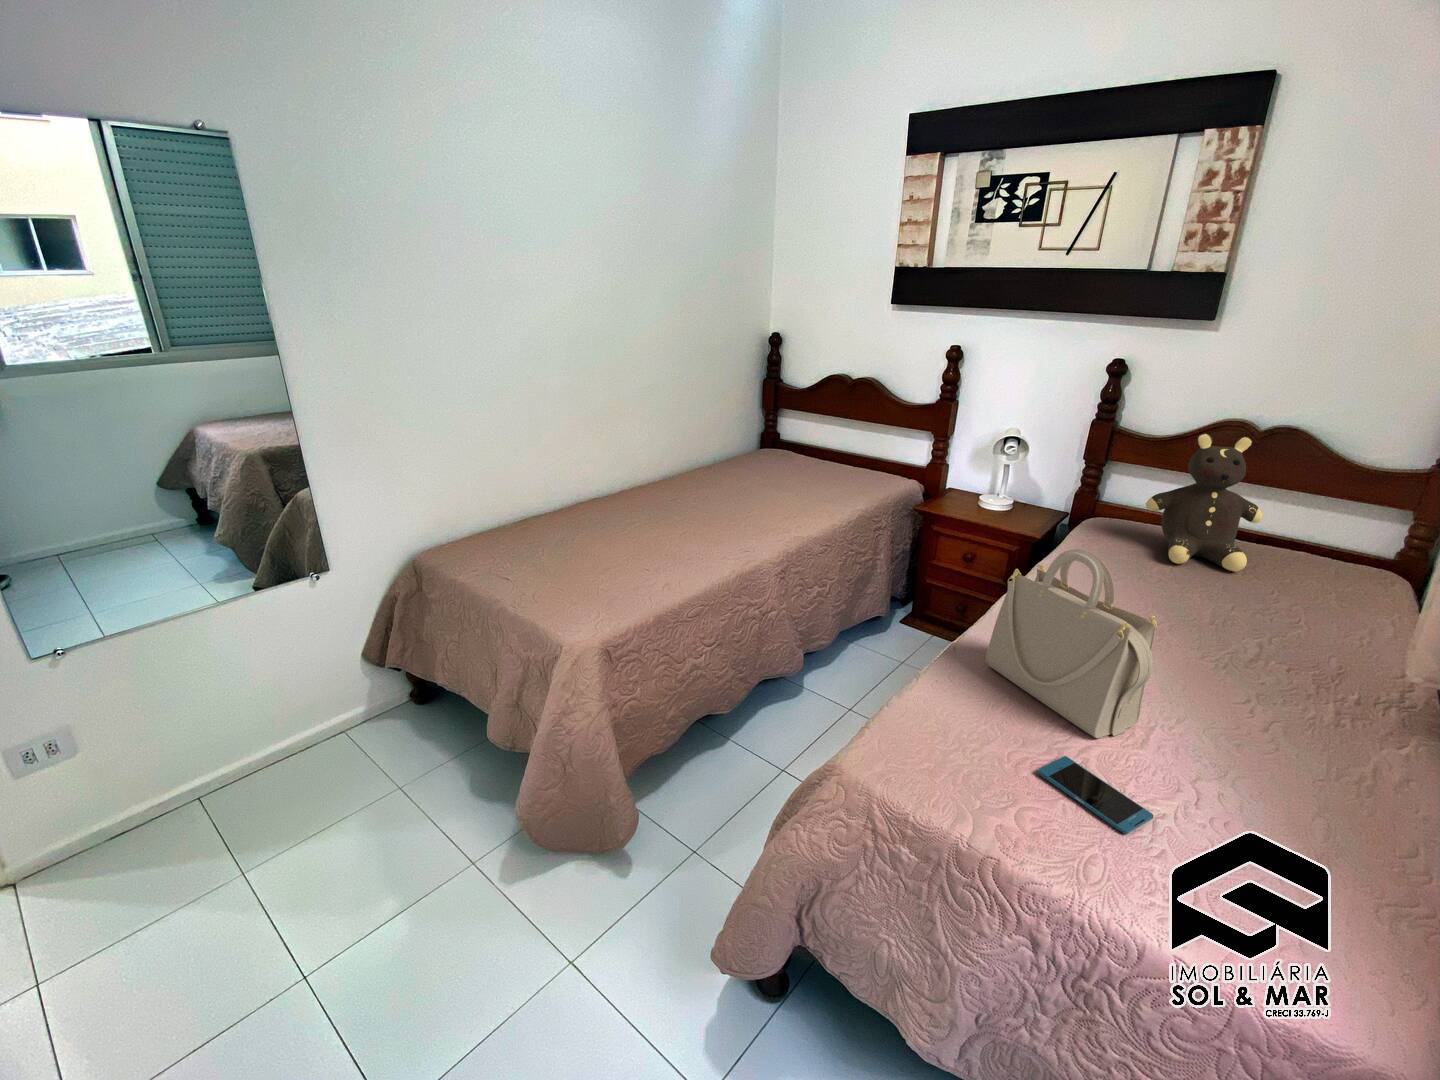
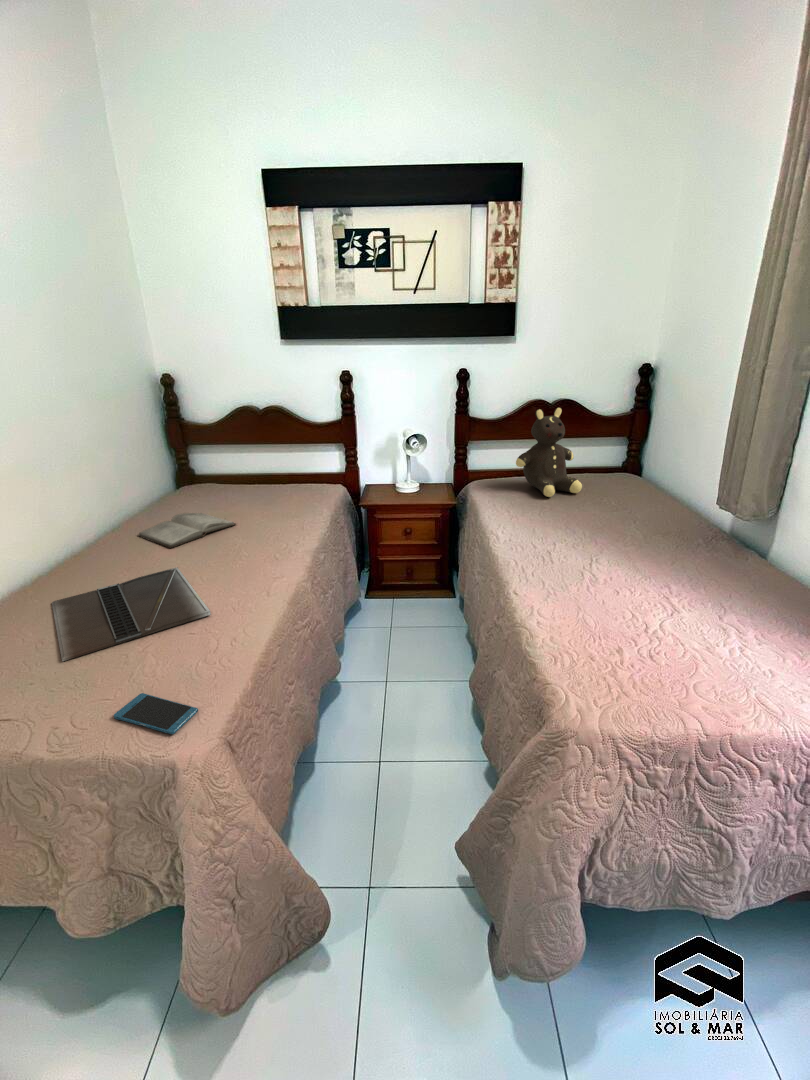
diary: none [688,466,772,492] -> present [138,513,236,548]
laptop: none [554,504,686,550] -> present [52,567,211,661]
handbag: present [986,549,1158,738] -> none [554,496,679,623]
smartphone: present [1038,756,1154,834] -> present [114,693,198,734]

